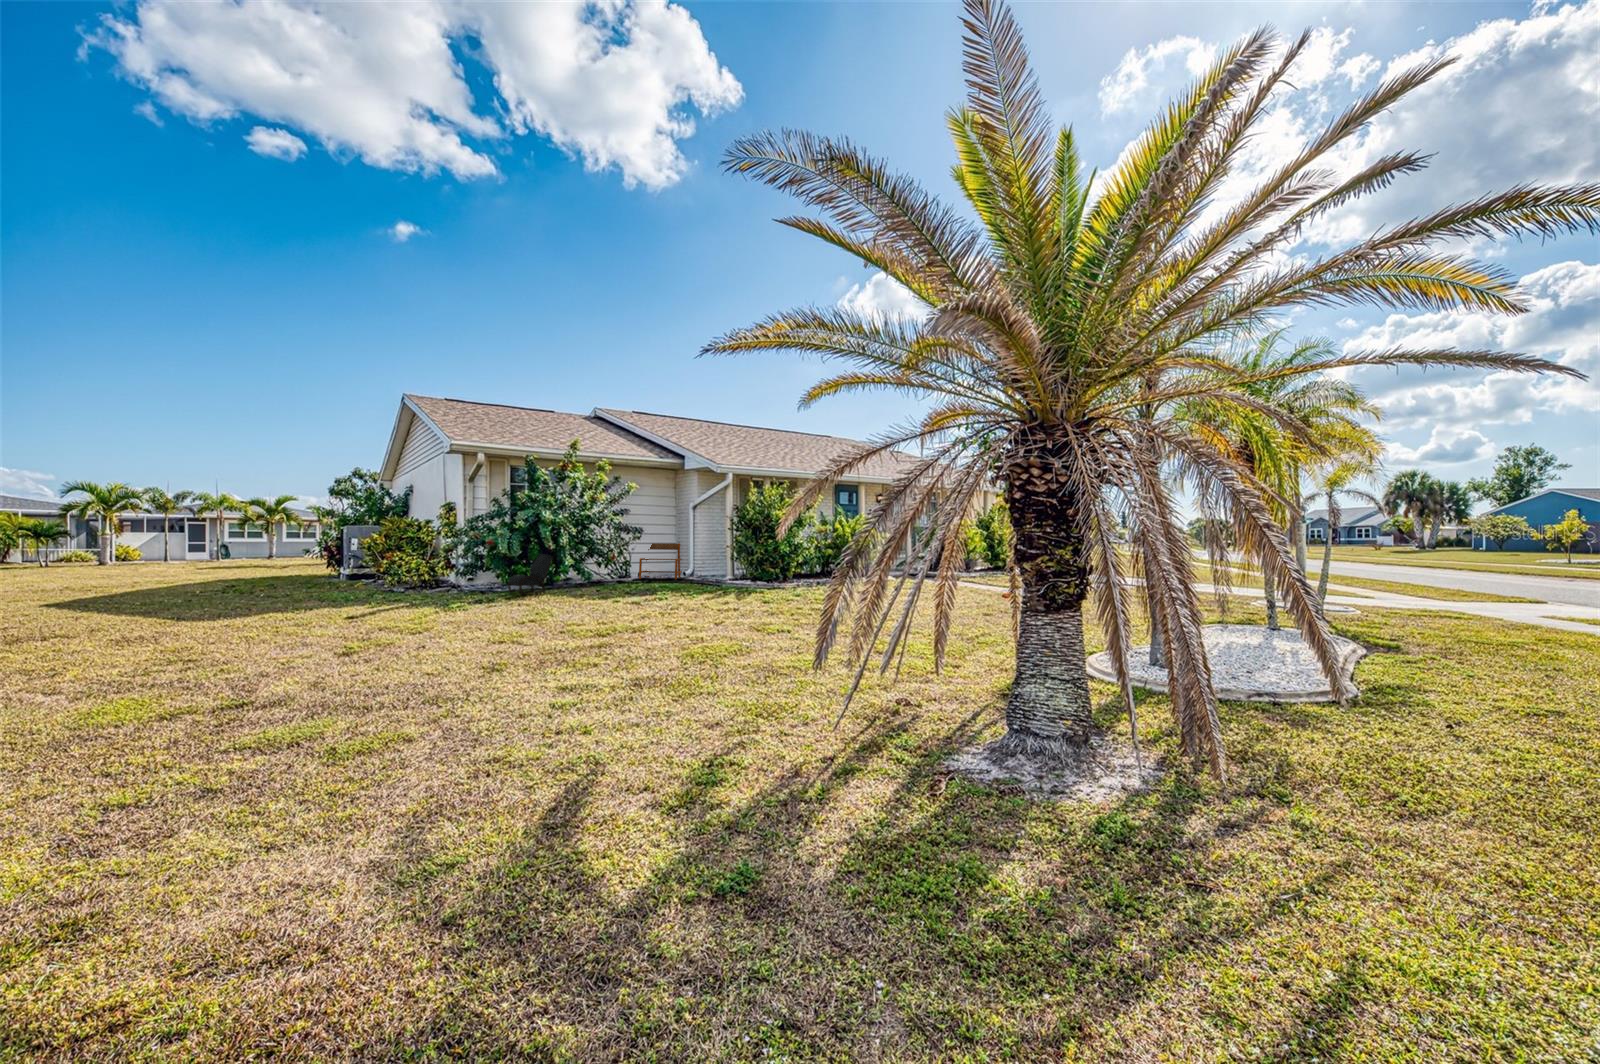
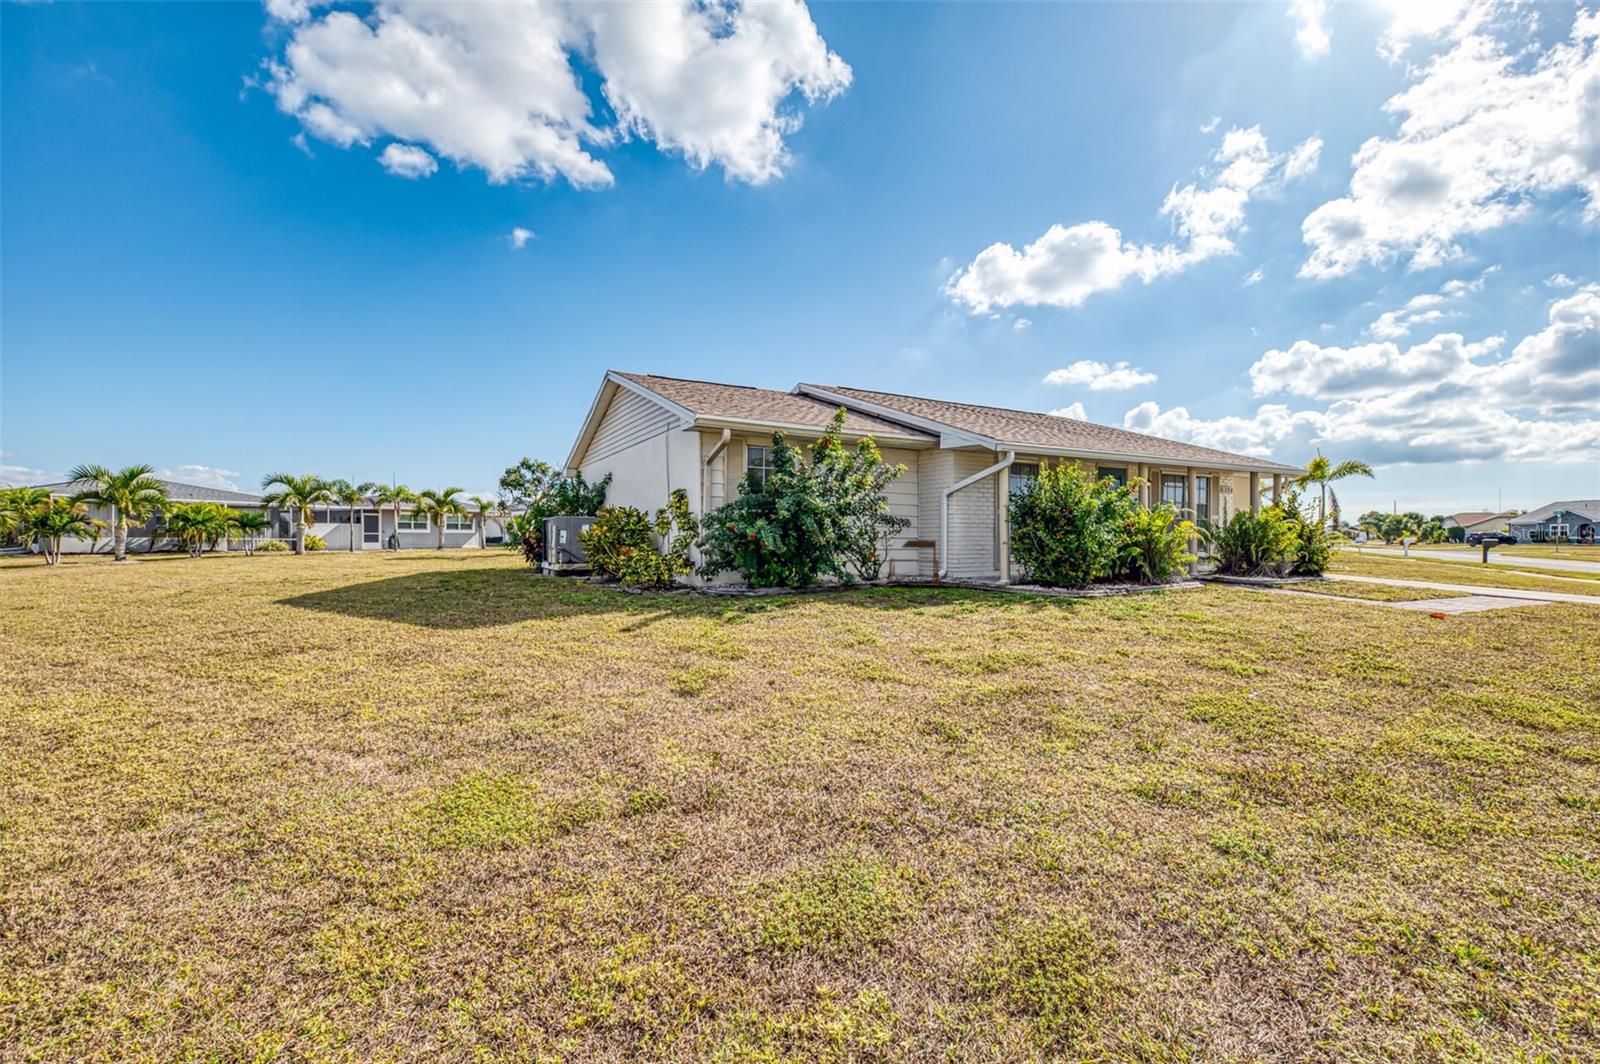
lounge chair: present [507,554,553,595] -> none [763,554,817,608]

